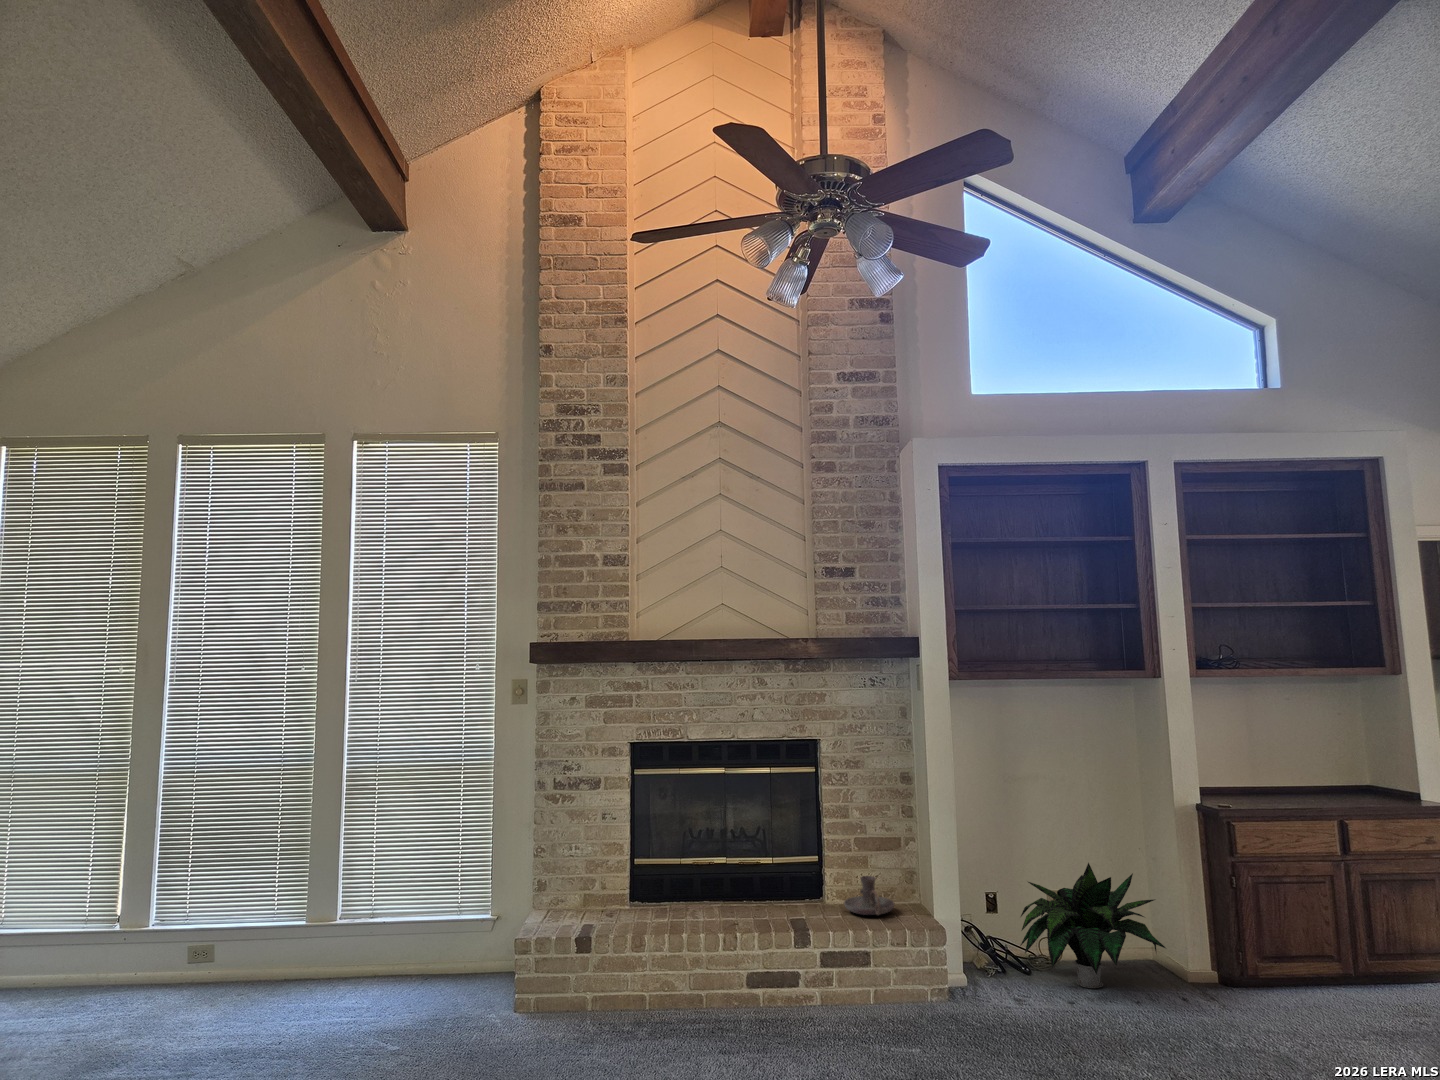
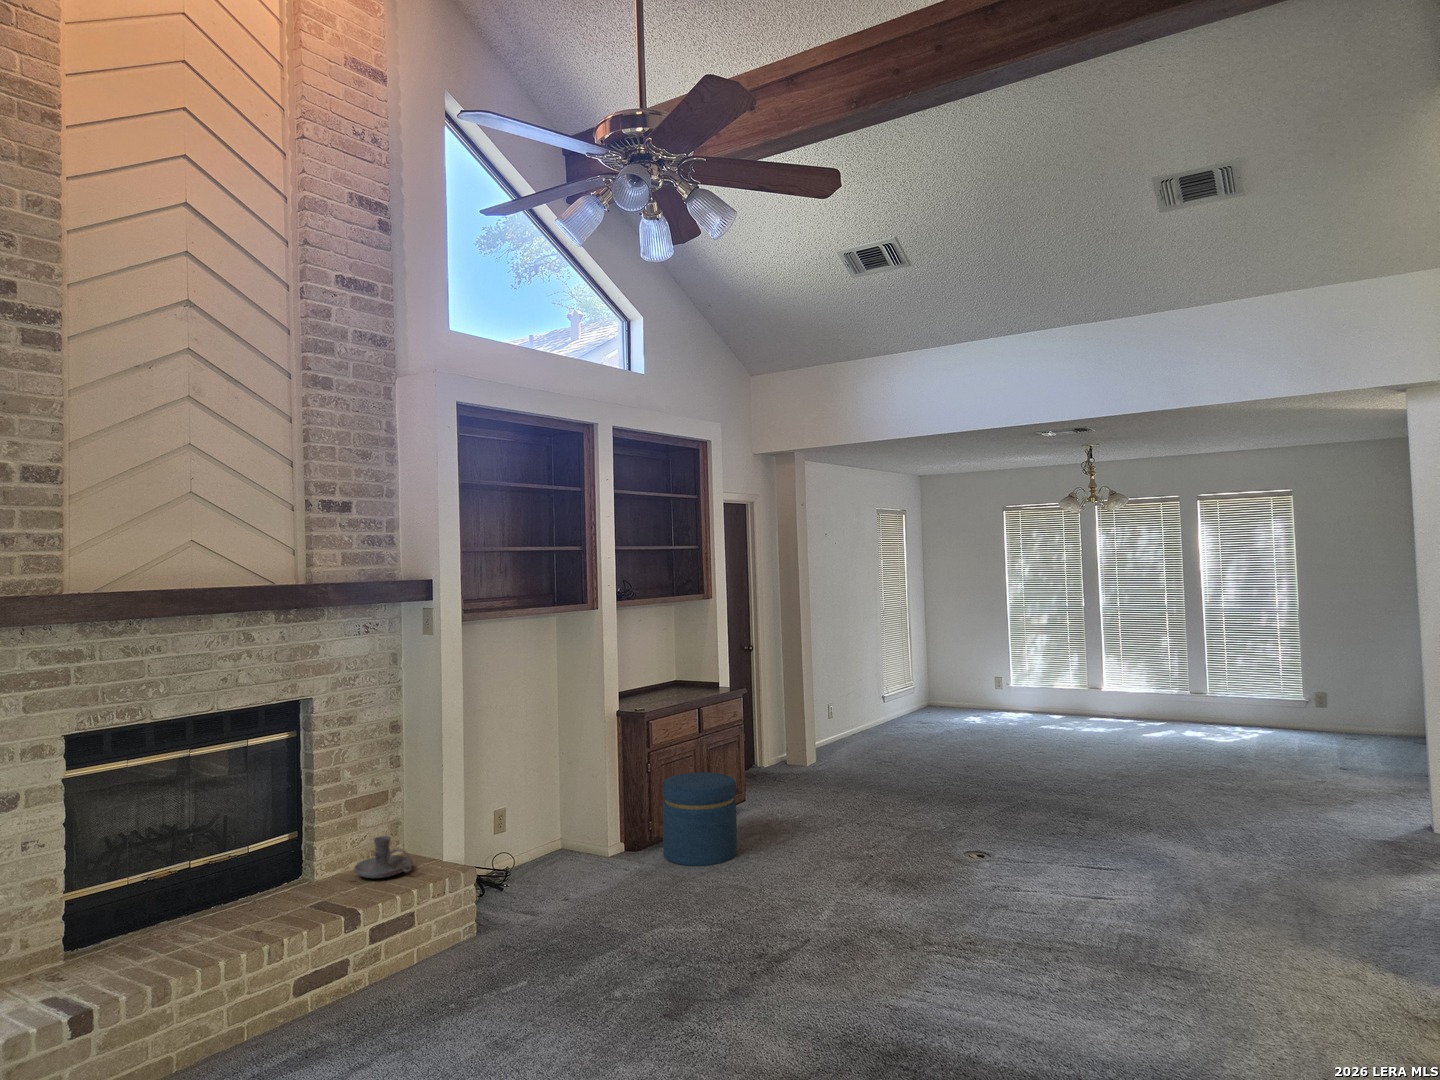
potted plant: present [1021,863,1165,988] -> none [495,777,628,884]
ottoman: none [1238,899,1364,1036] -> present [662,772,737,866]

